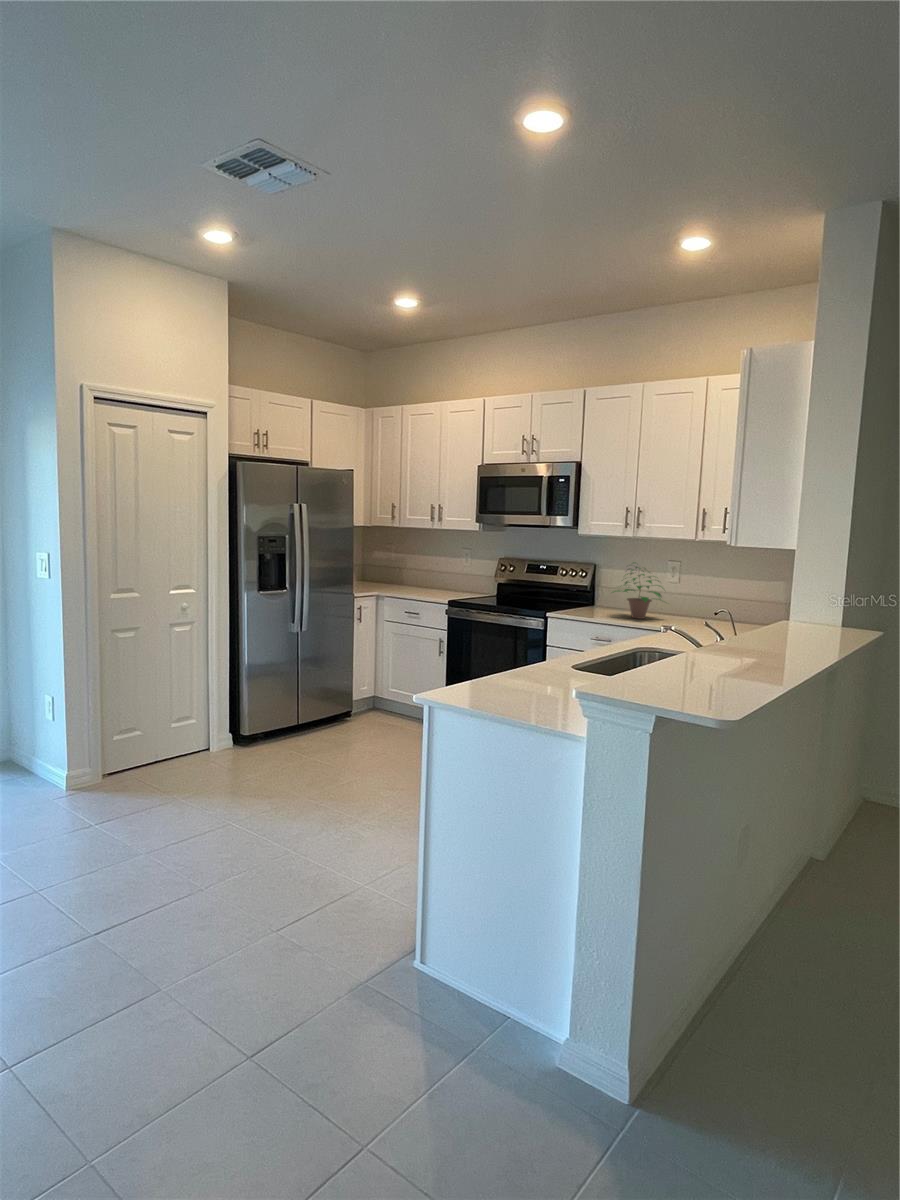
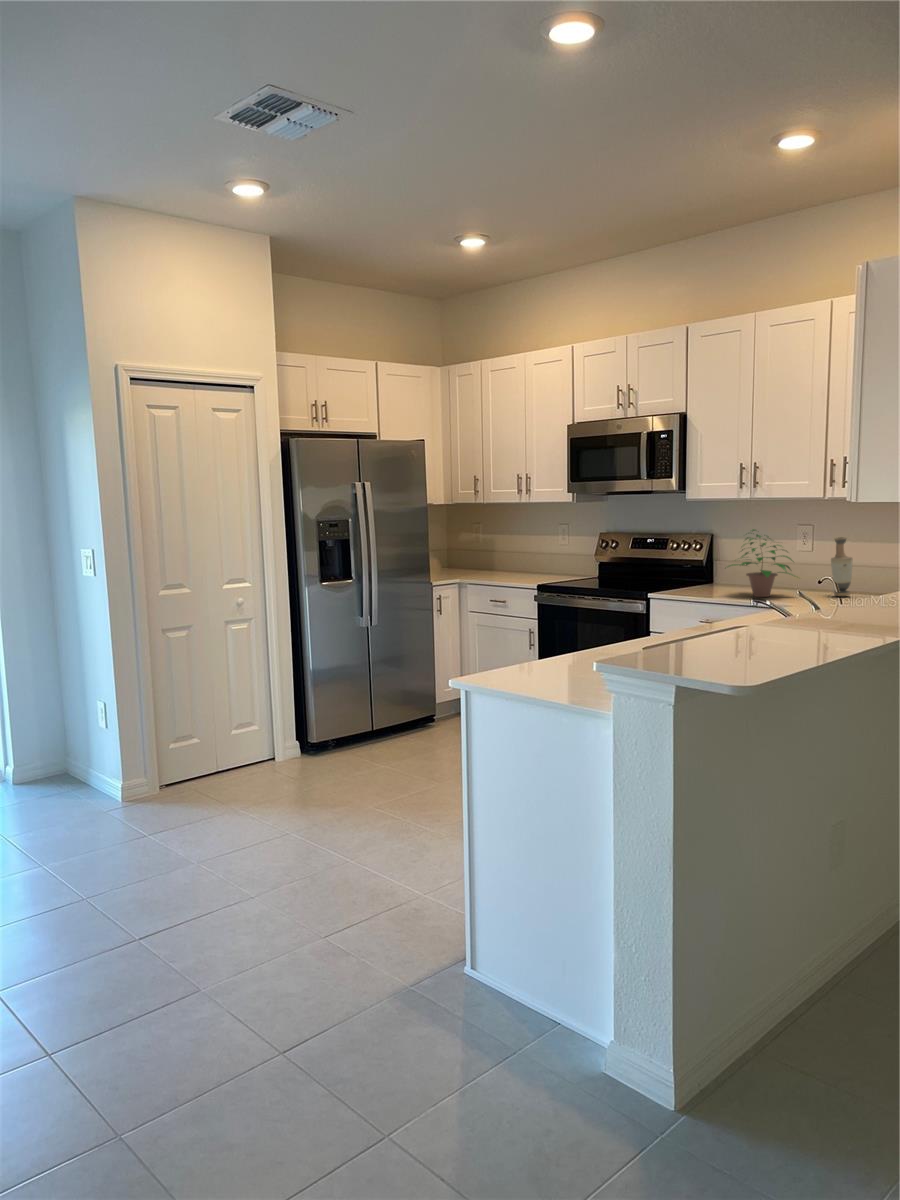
vase: none [694,572,711,620] -> present [831,537,853,596]

